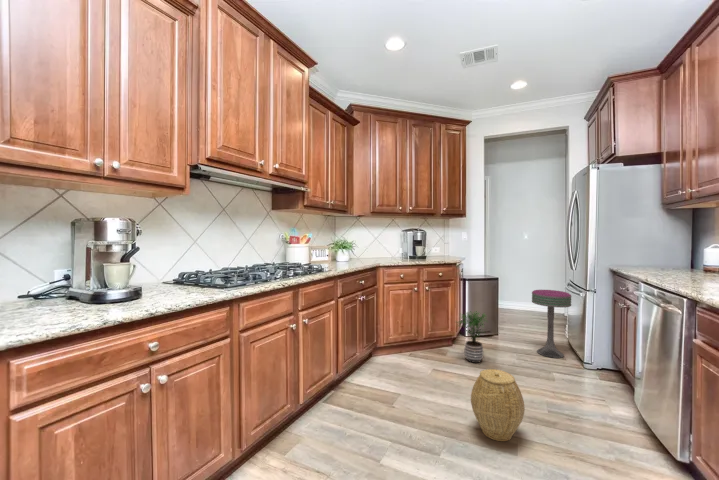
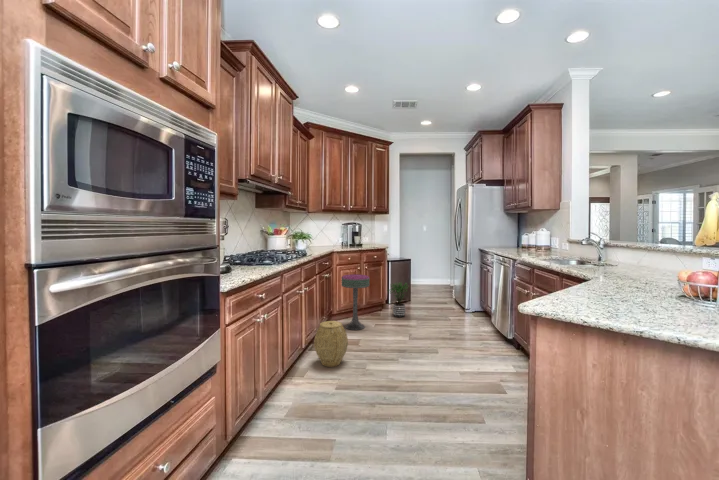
bar stool: present [532,290,571,358] -> present [341,274,370,330]
woven basket: present [471,369,525,441] -> present [314,321,348,367]

